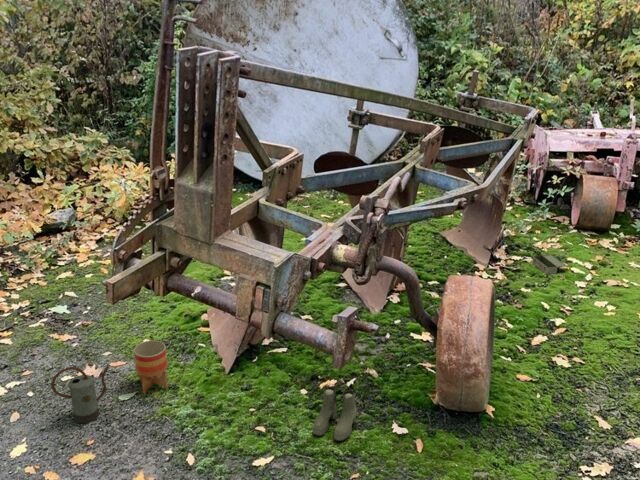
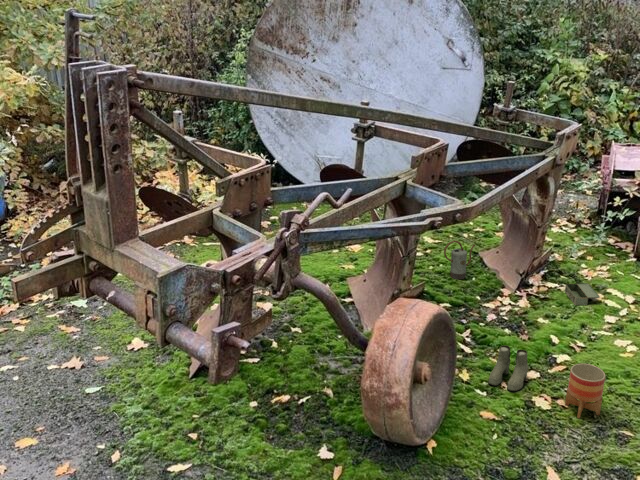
planter: present [134,340,168,394] -> present [565,363,605,418]
watering can: present [52,366,109,423] -> present [444,241,475,279]
boots: present [313,387,357,441] -> present [489,345,528,391]

